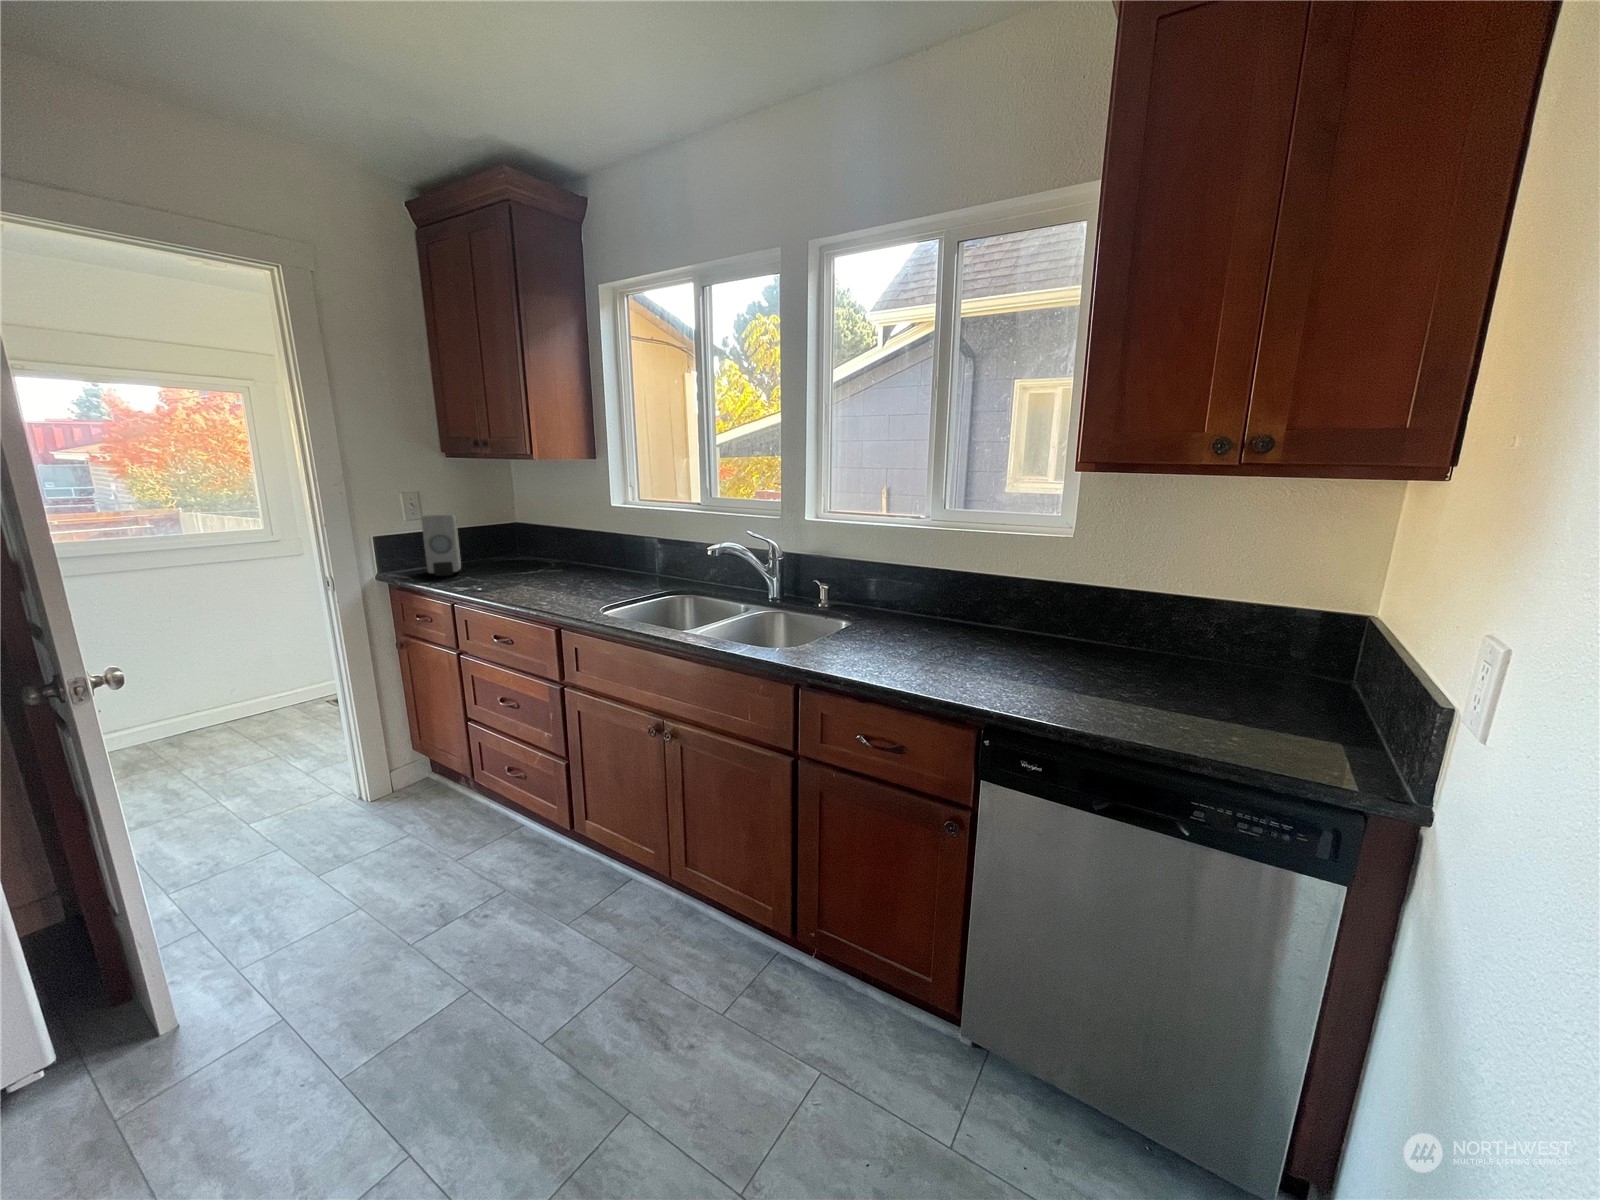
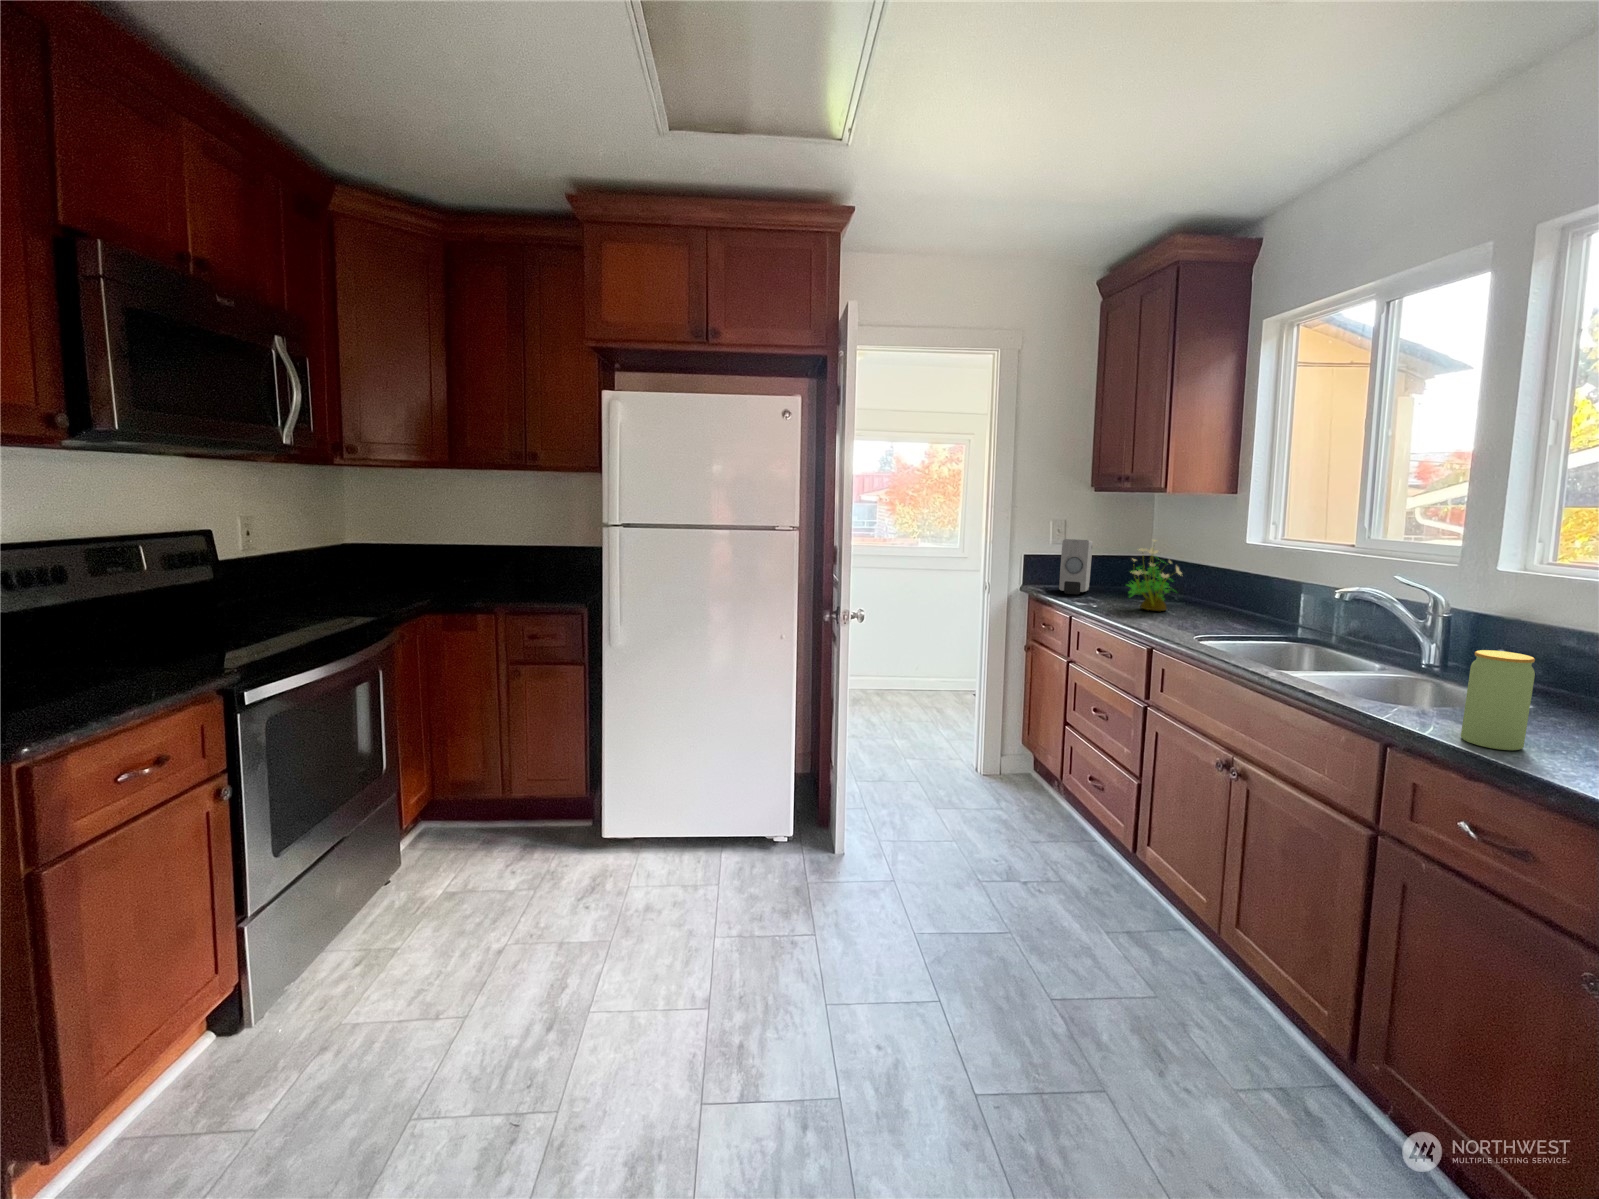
potted plant: none [507,510,562,583] -> present [1127,540,1181,611]
jar: none [849,591,889,672] -> present [1461,650,1535,750]

